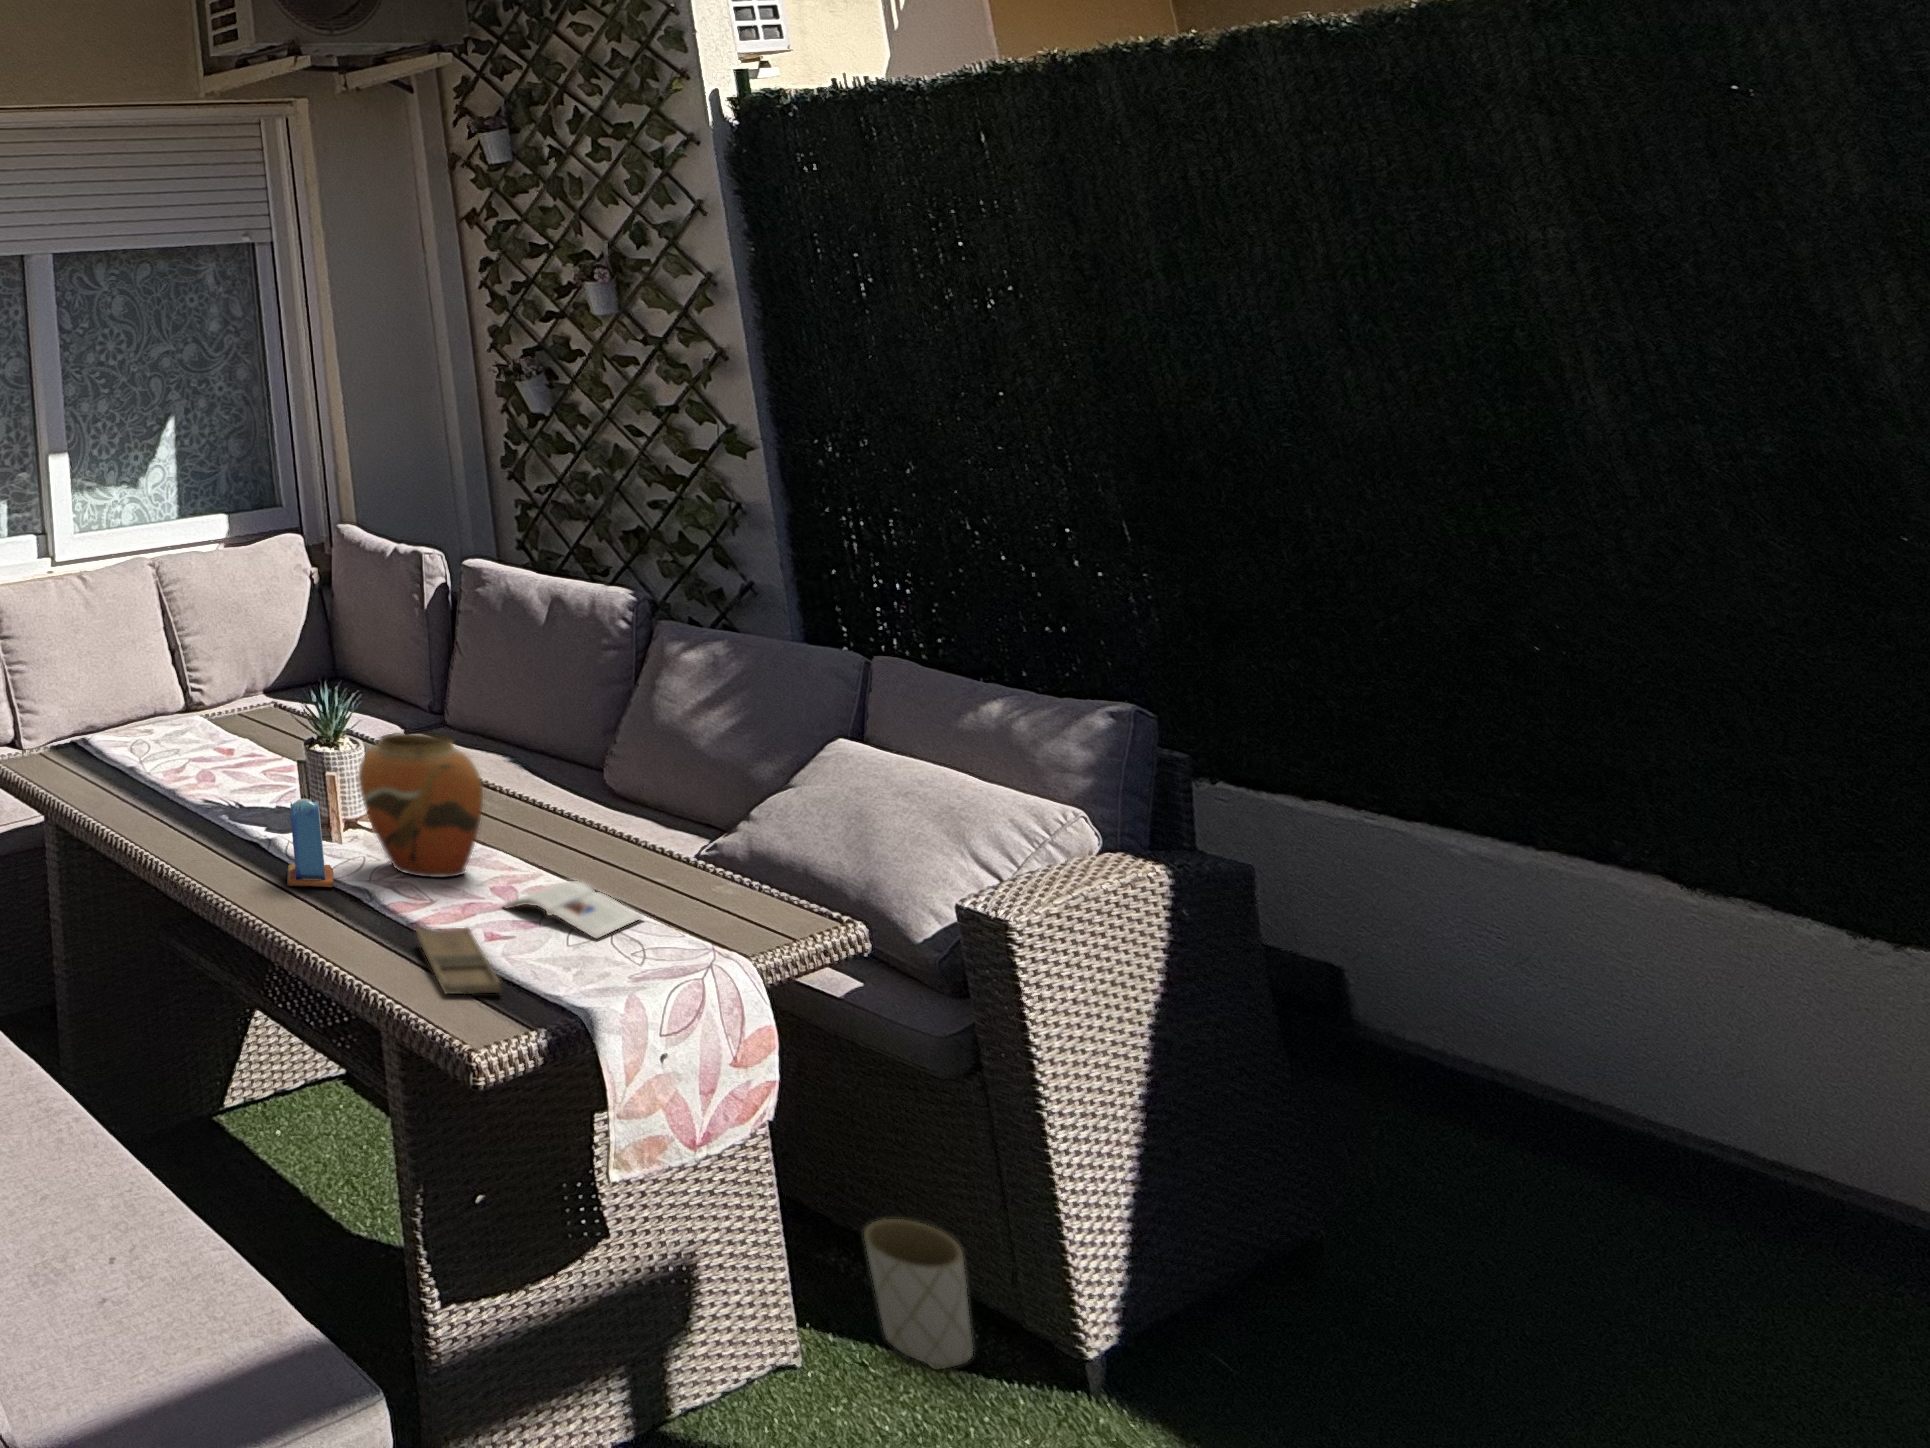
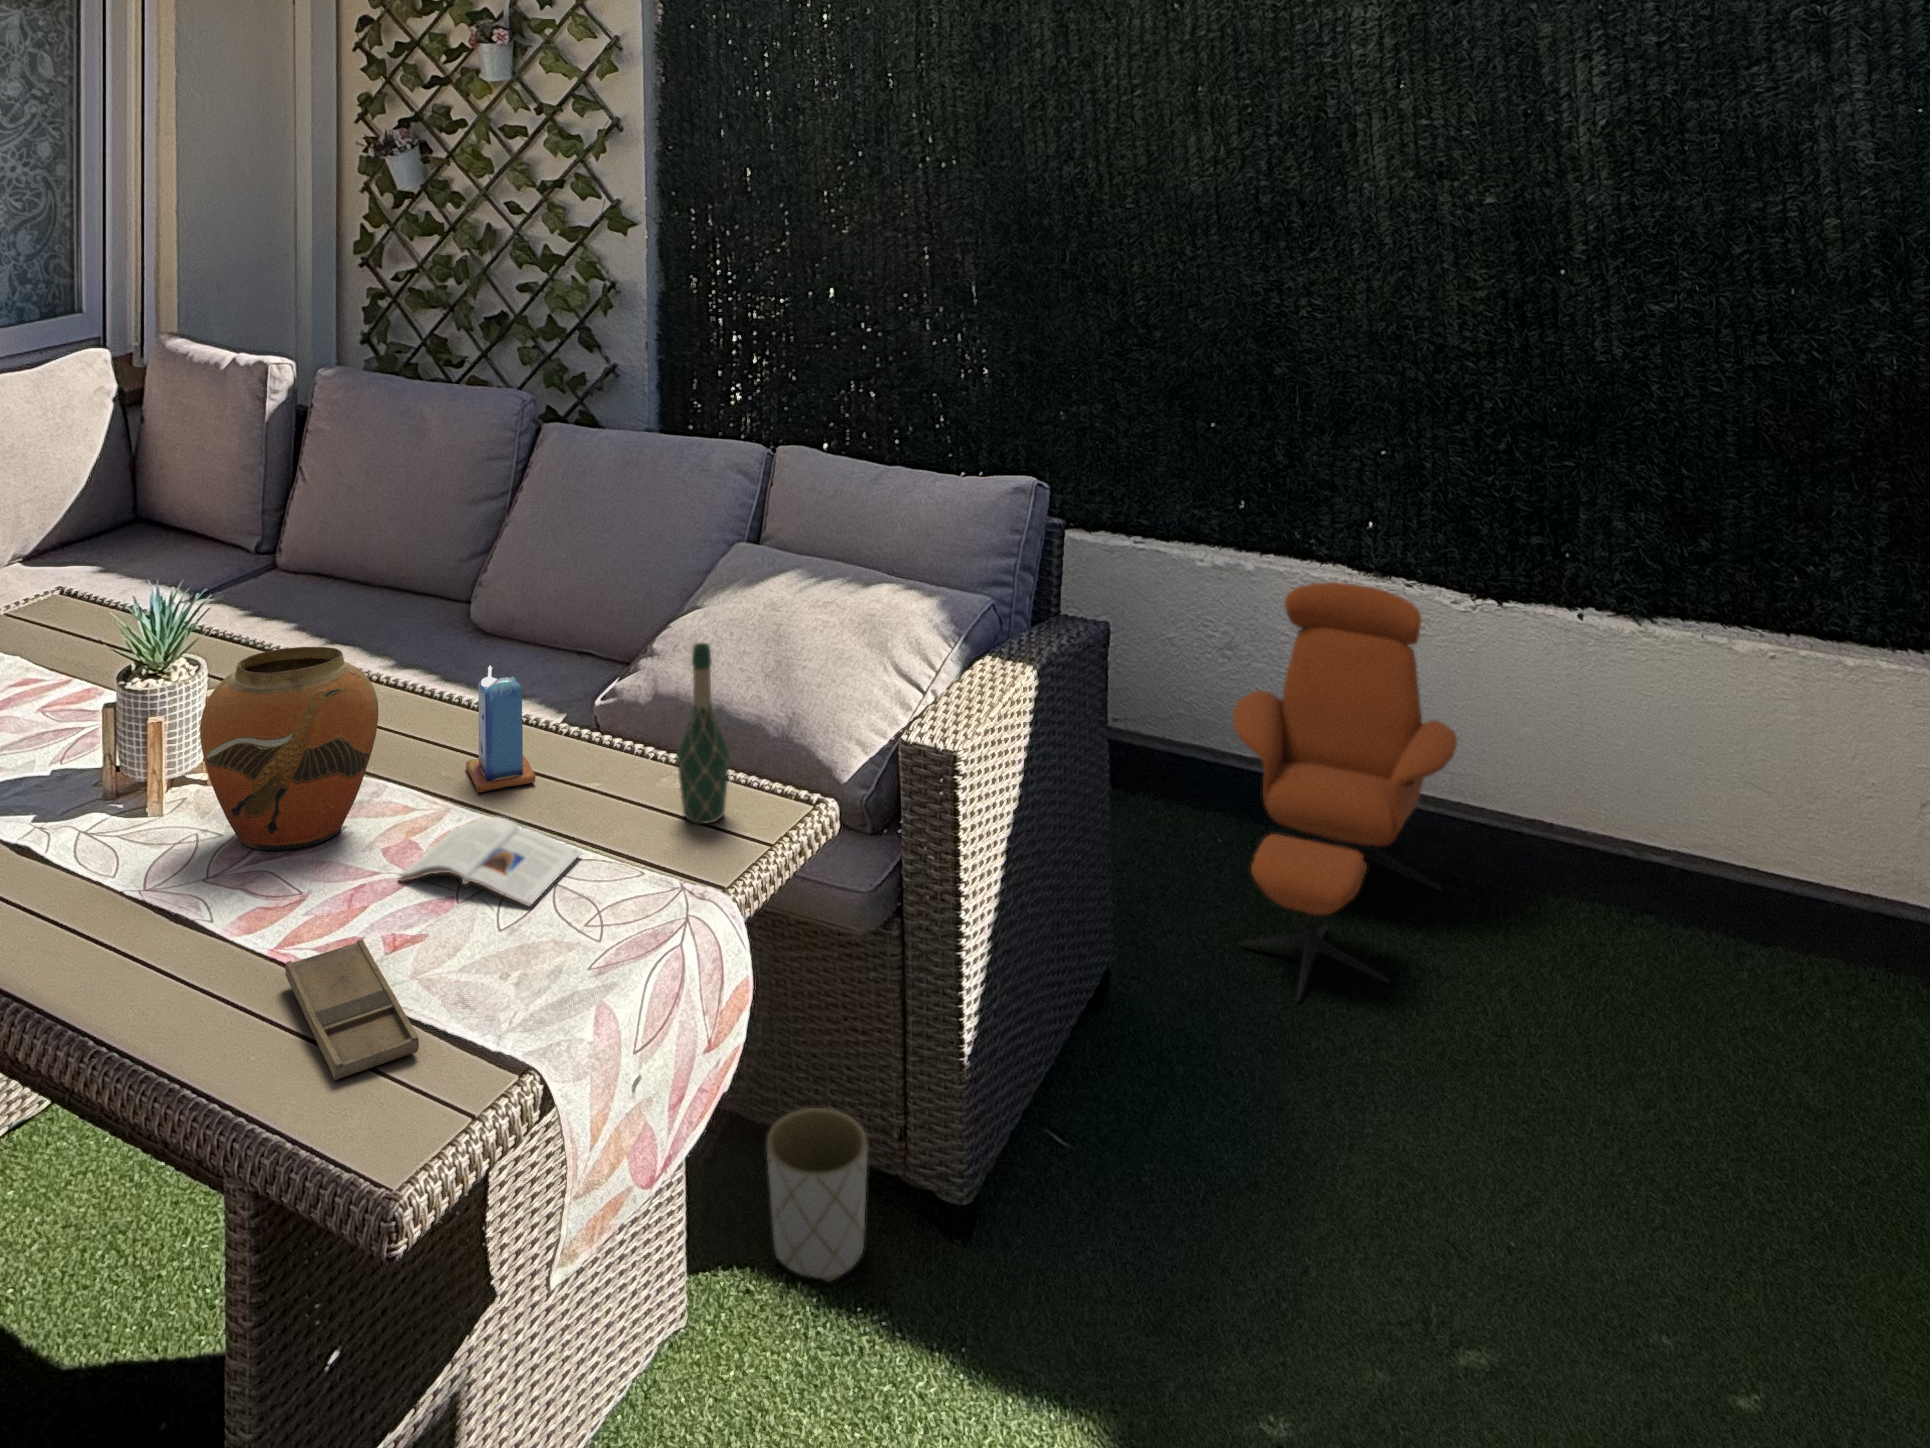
wine bottle: none [723,771,771,920] -> present [677,643,730,824]
candle: present [287,789,334,887] -> present [466,666,535,793]
lounge chair: none [1480,877,1834,1333] -> present [1233,582,1457,1001]

